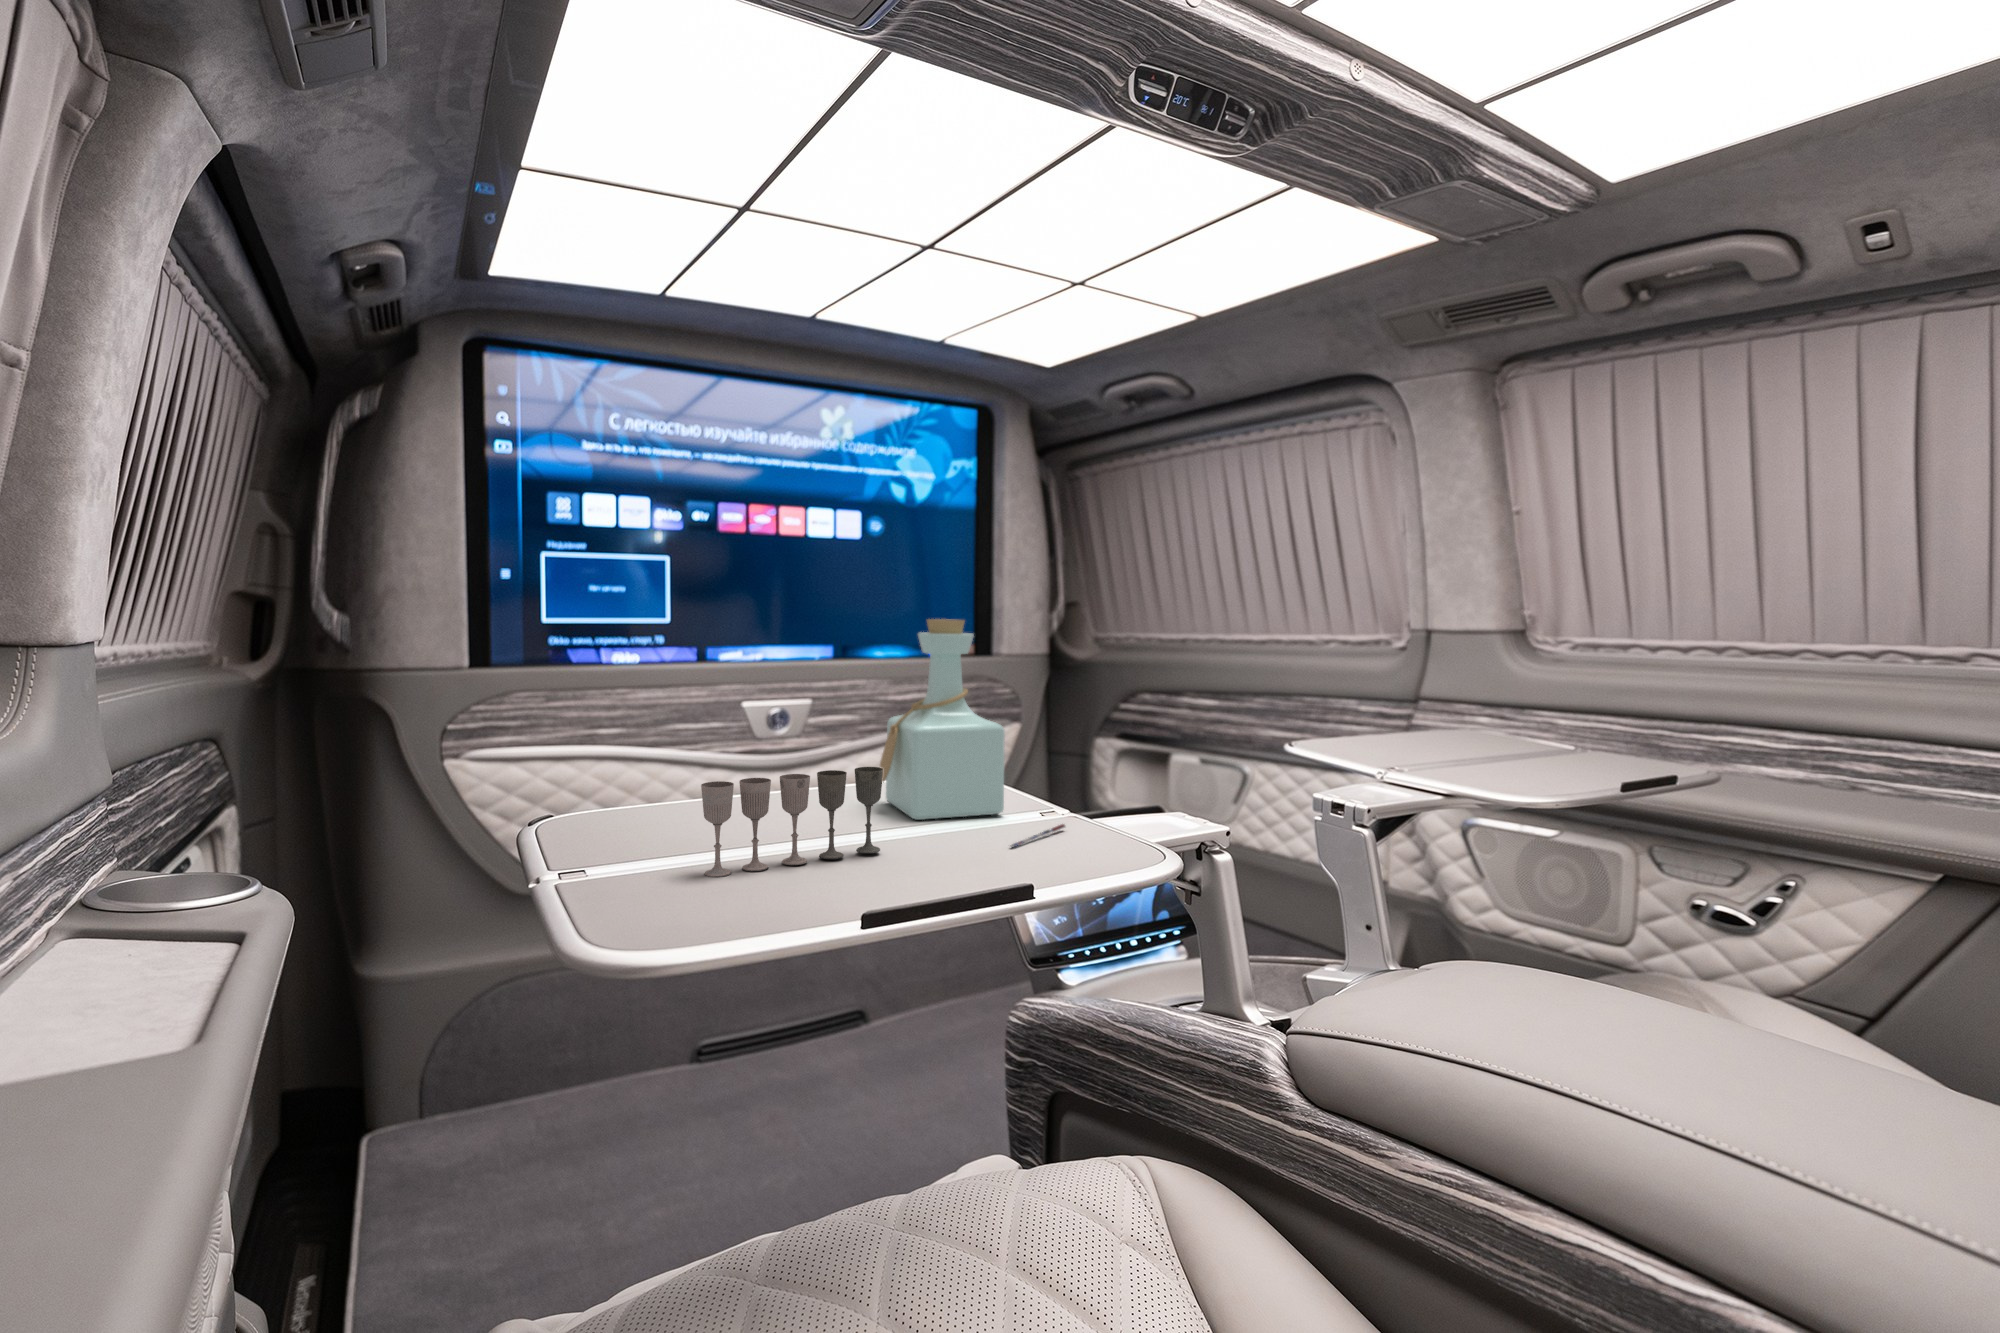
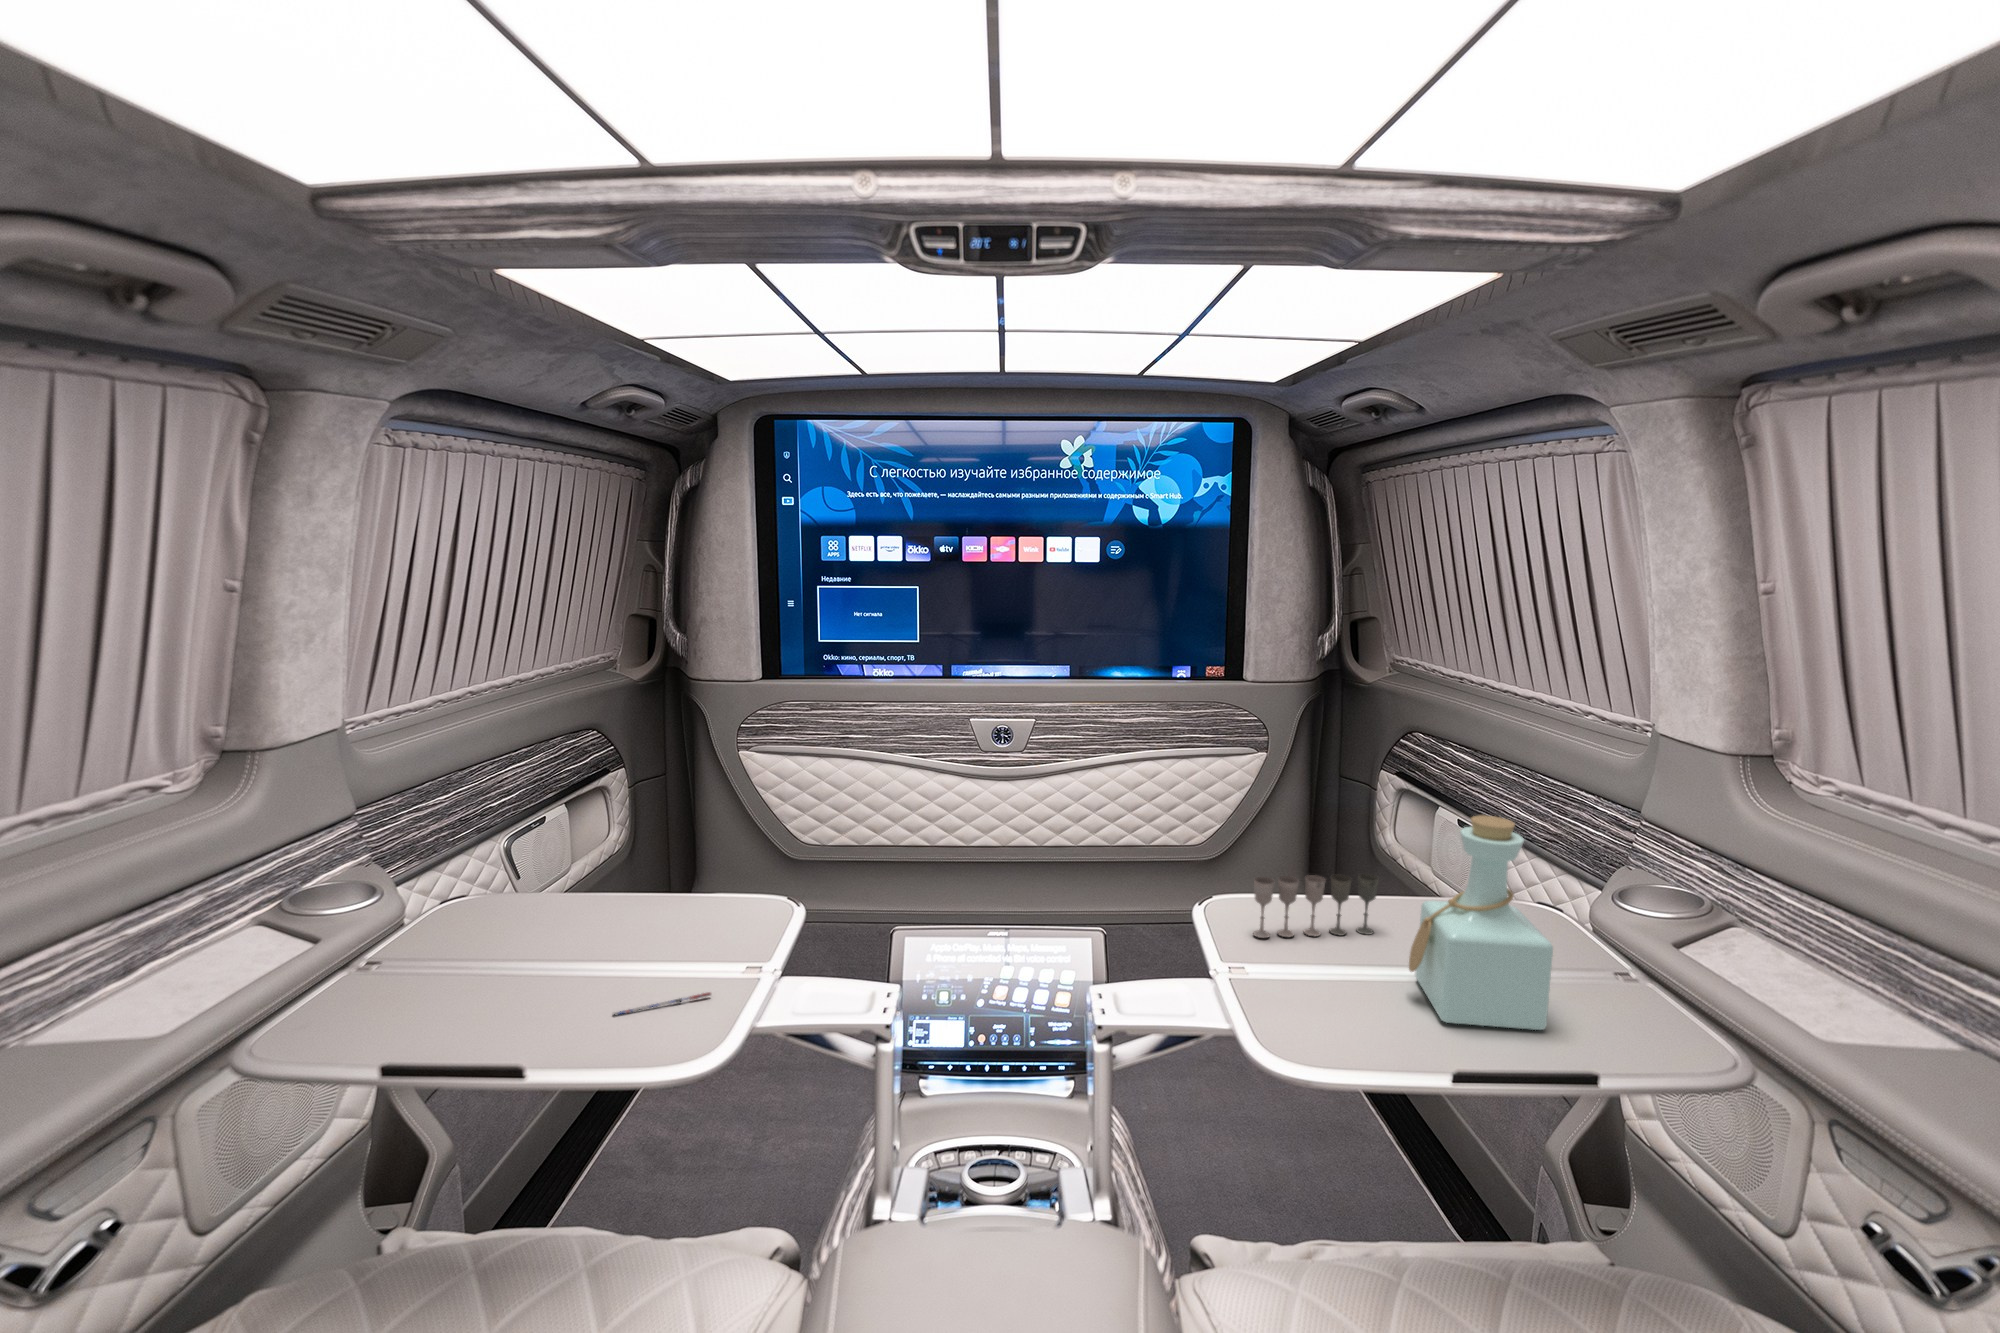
bottle: present [880,619,1005,820] -> present [1409,815,1553,1030]
wine glass: present [701,767,883,877] -> present [1253,874,1379,938]

